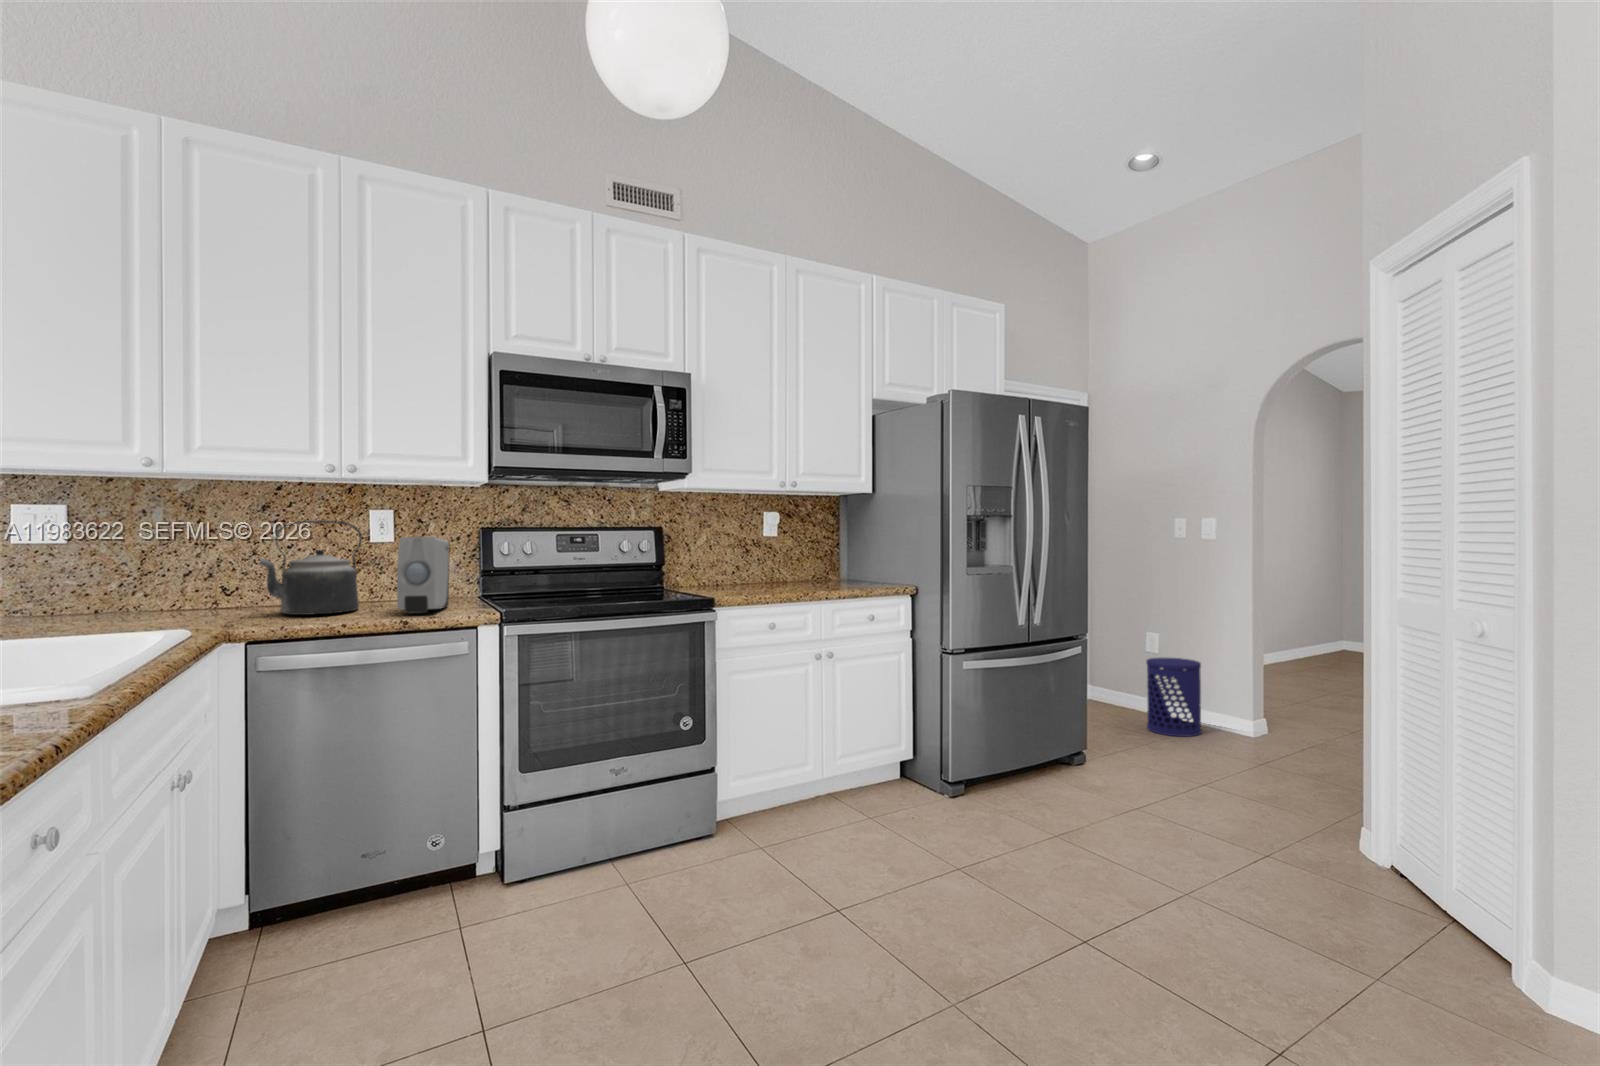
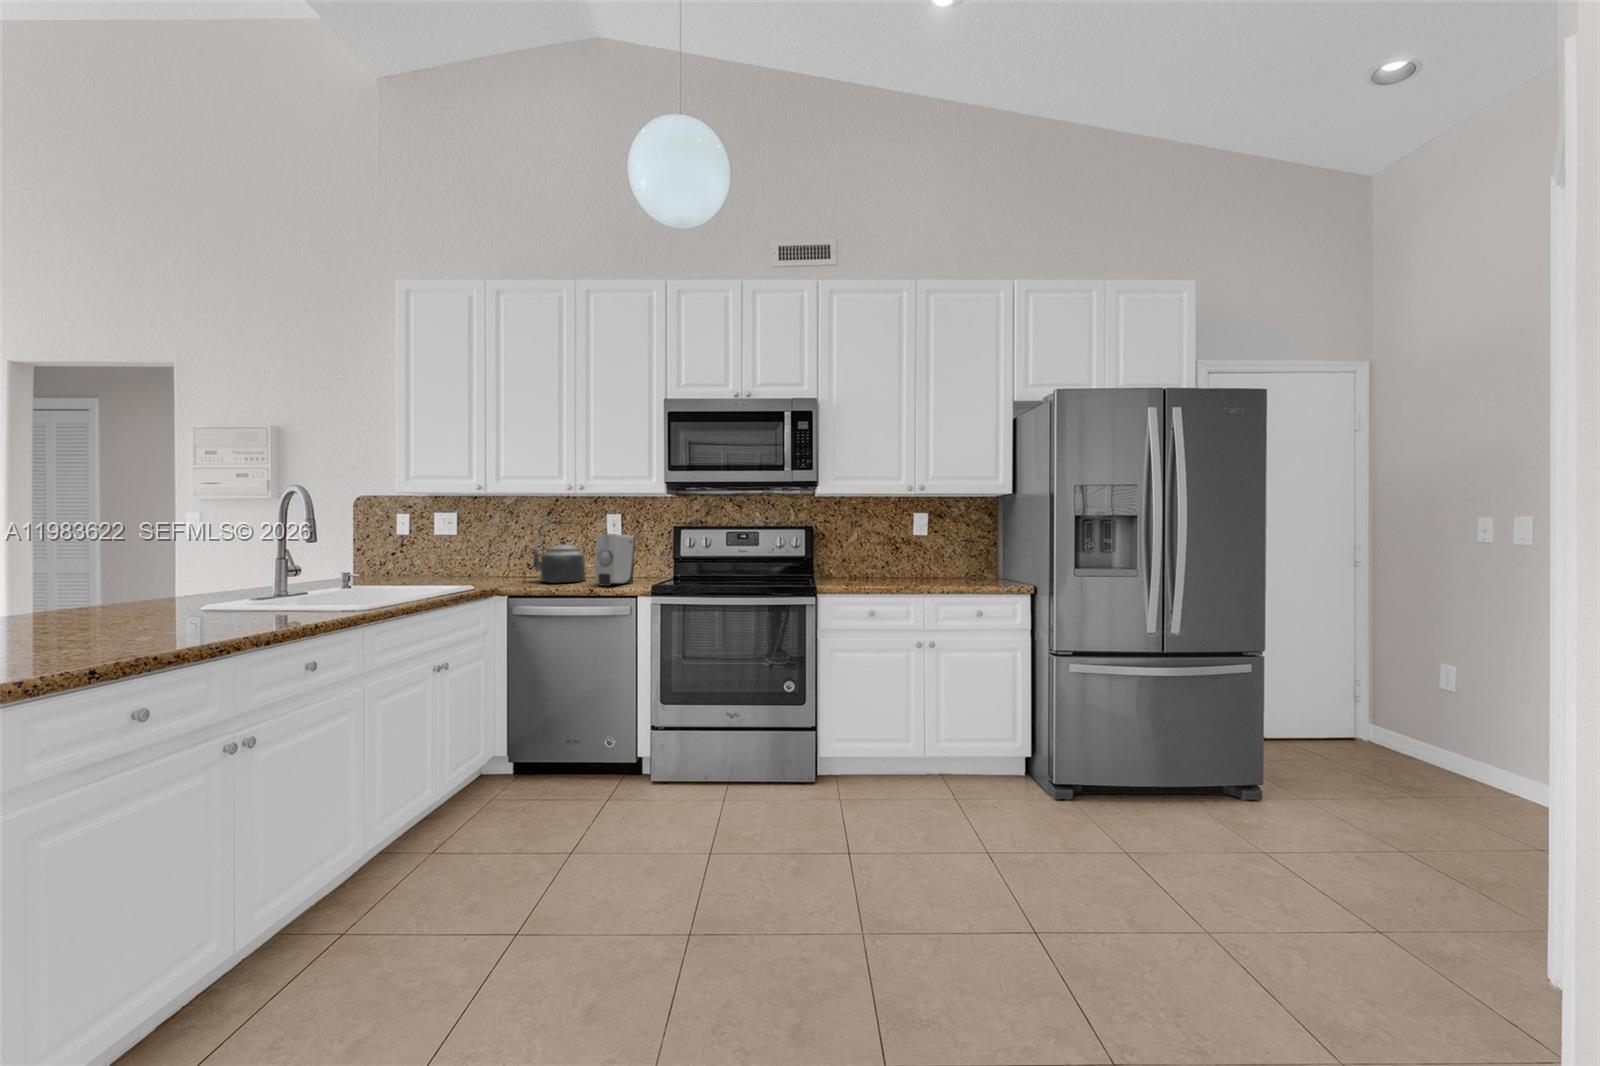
waste bin: present [1146,658,1201,737] -> none [1407,693,1491,798]

